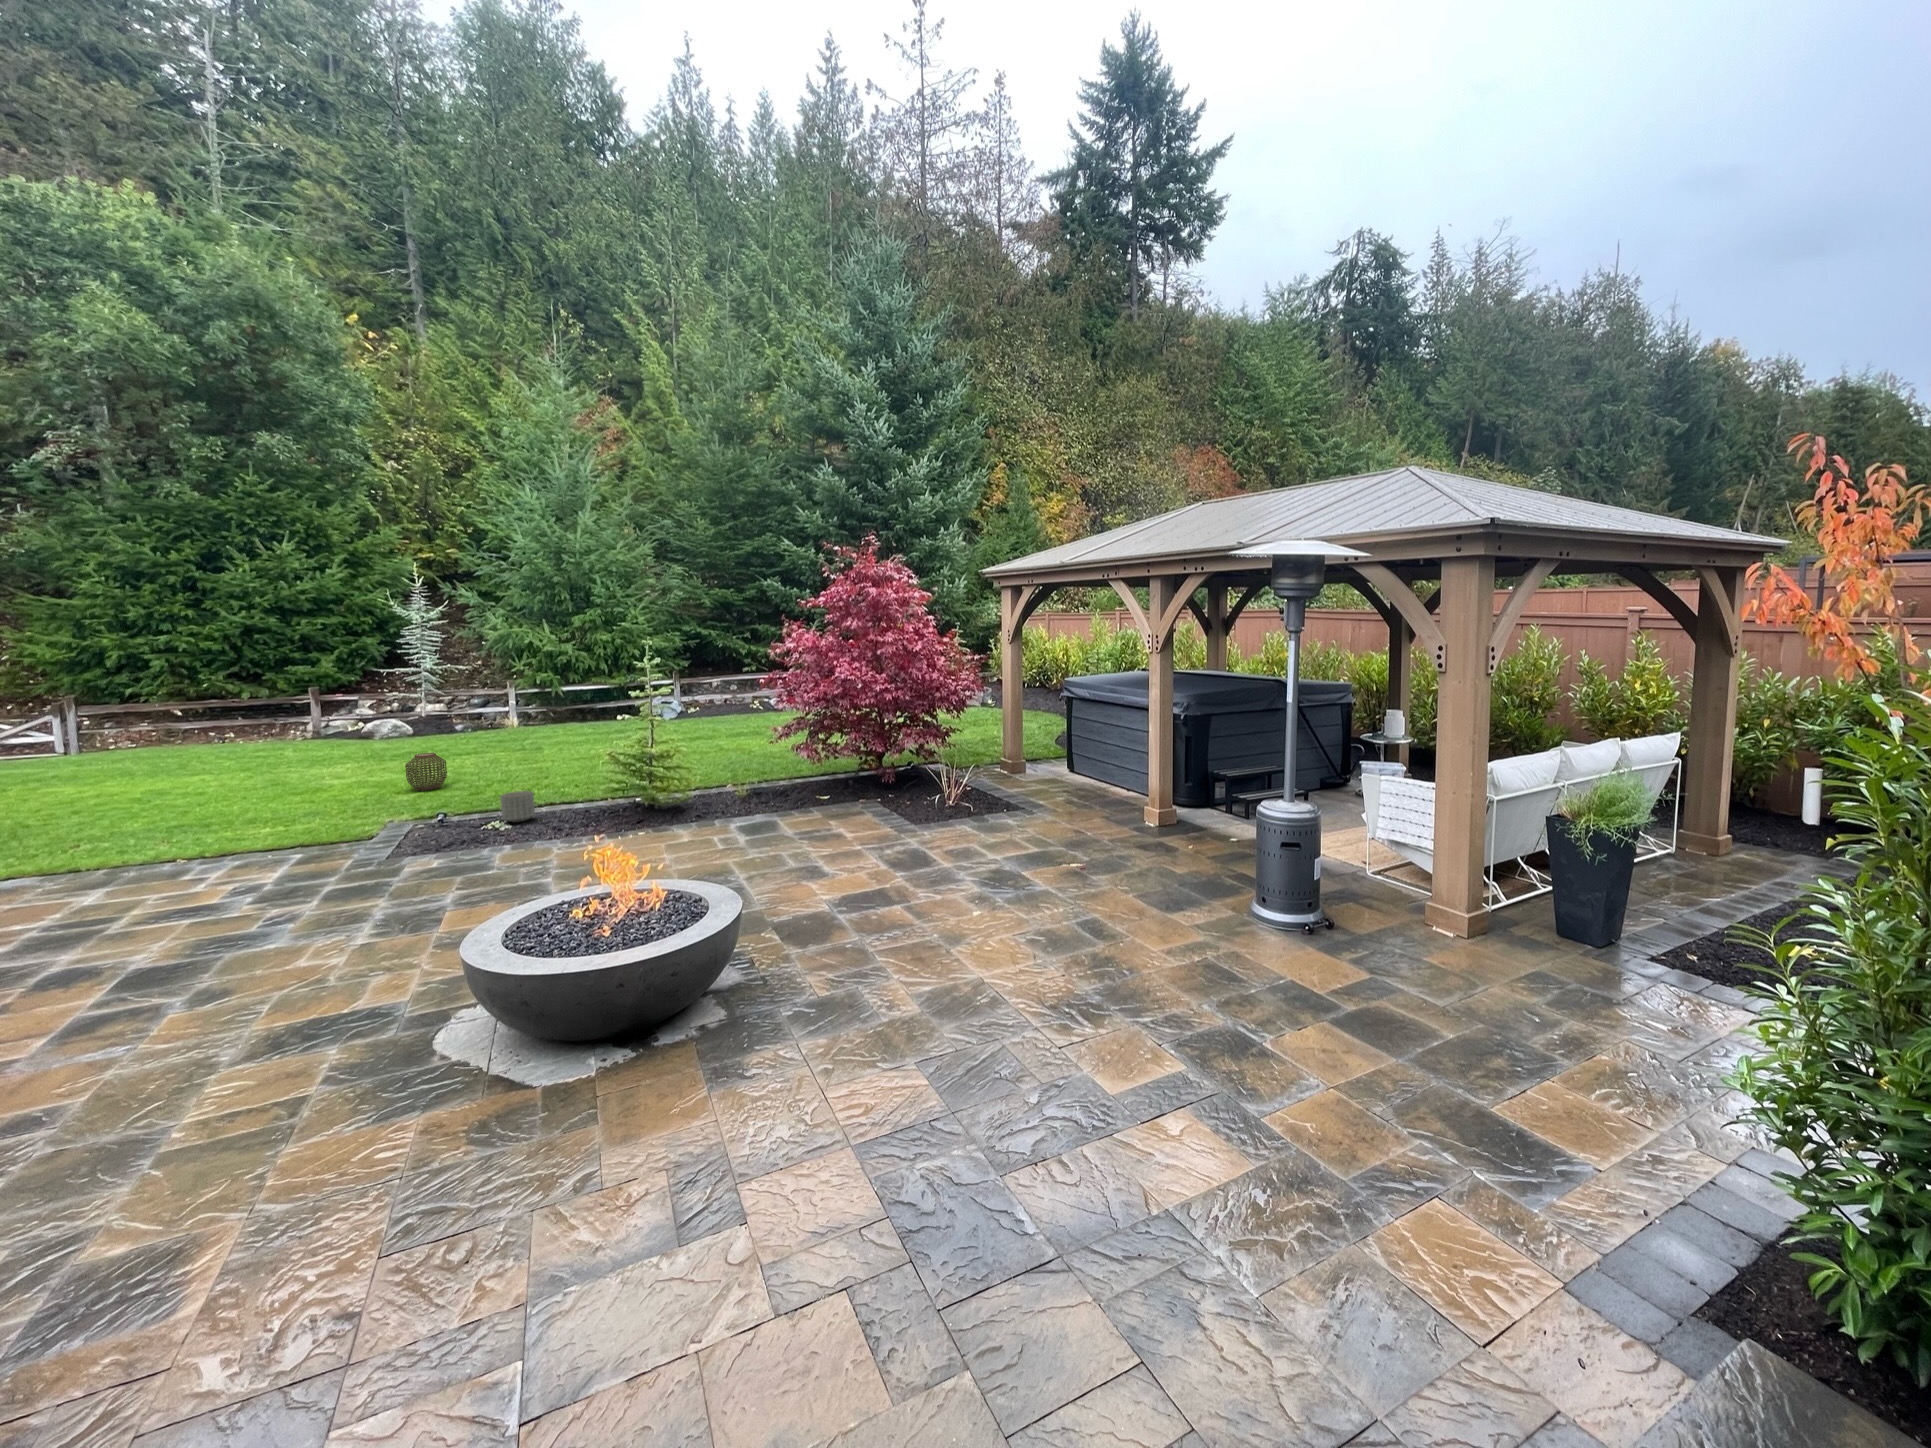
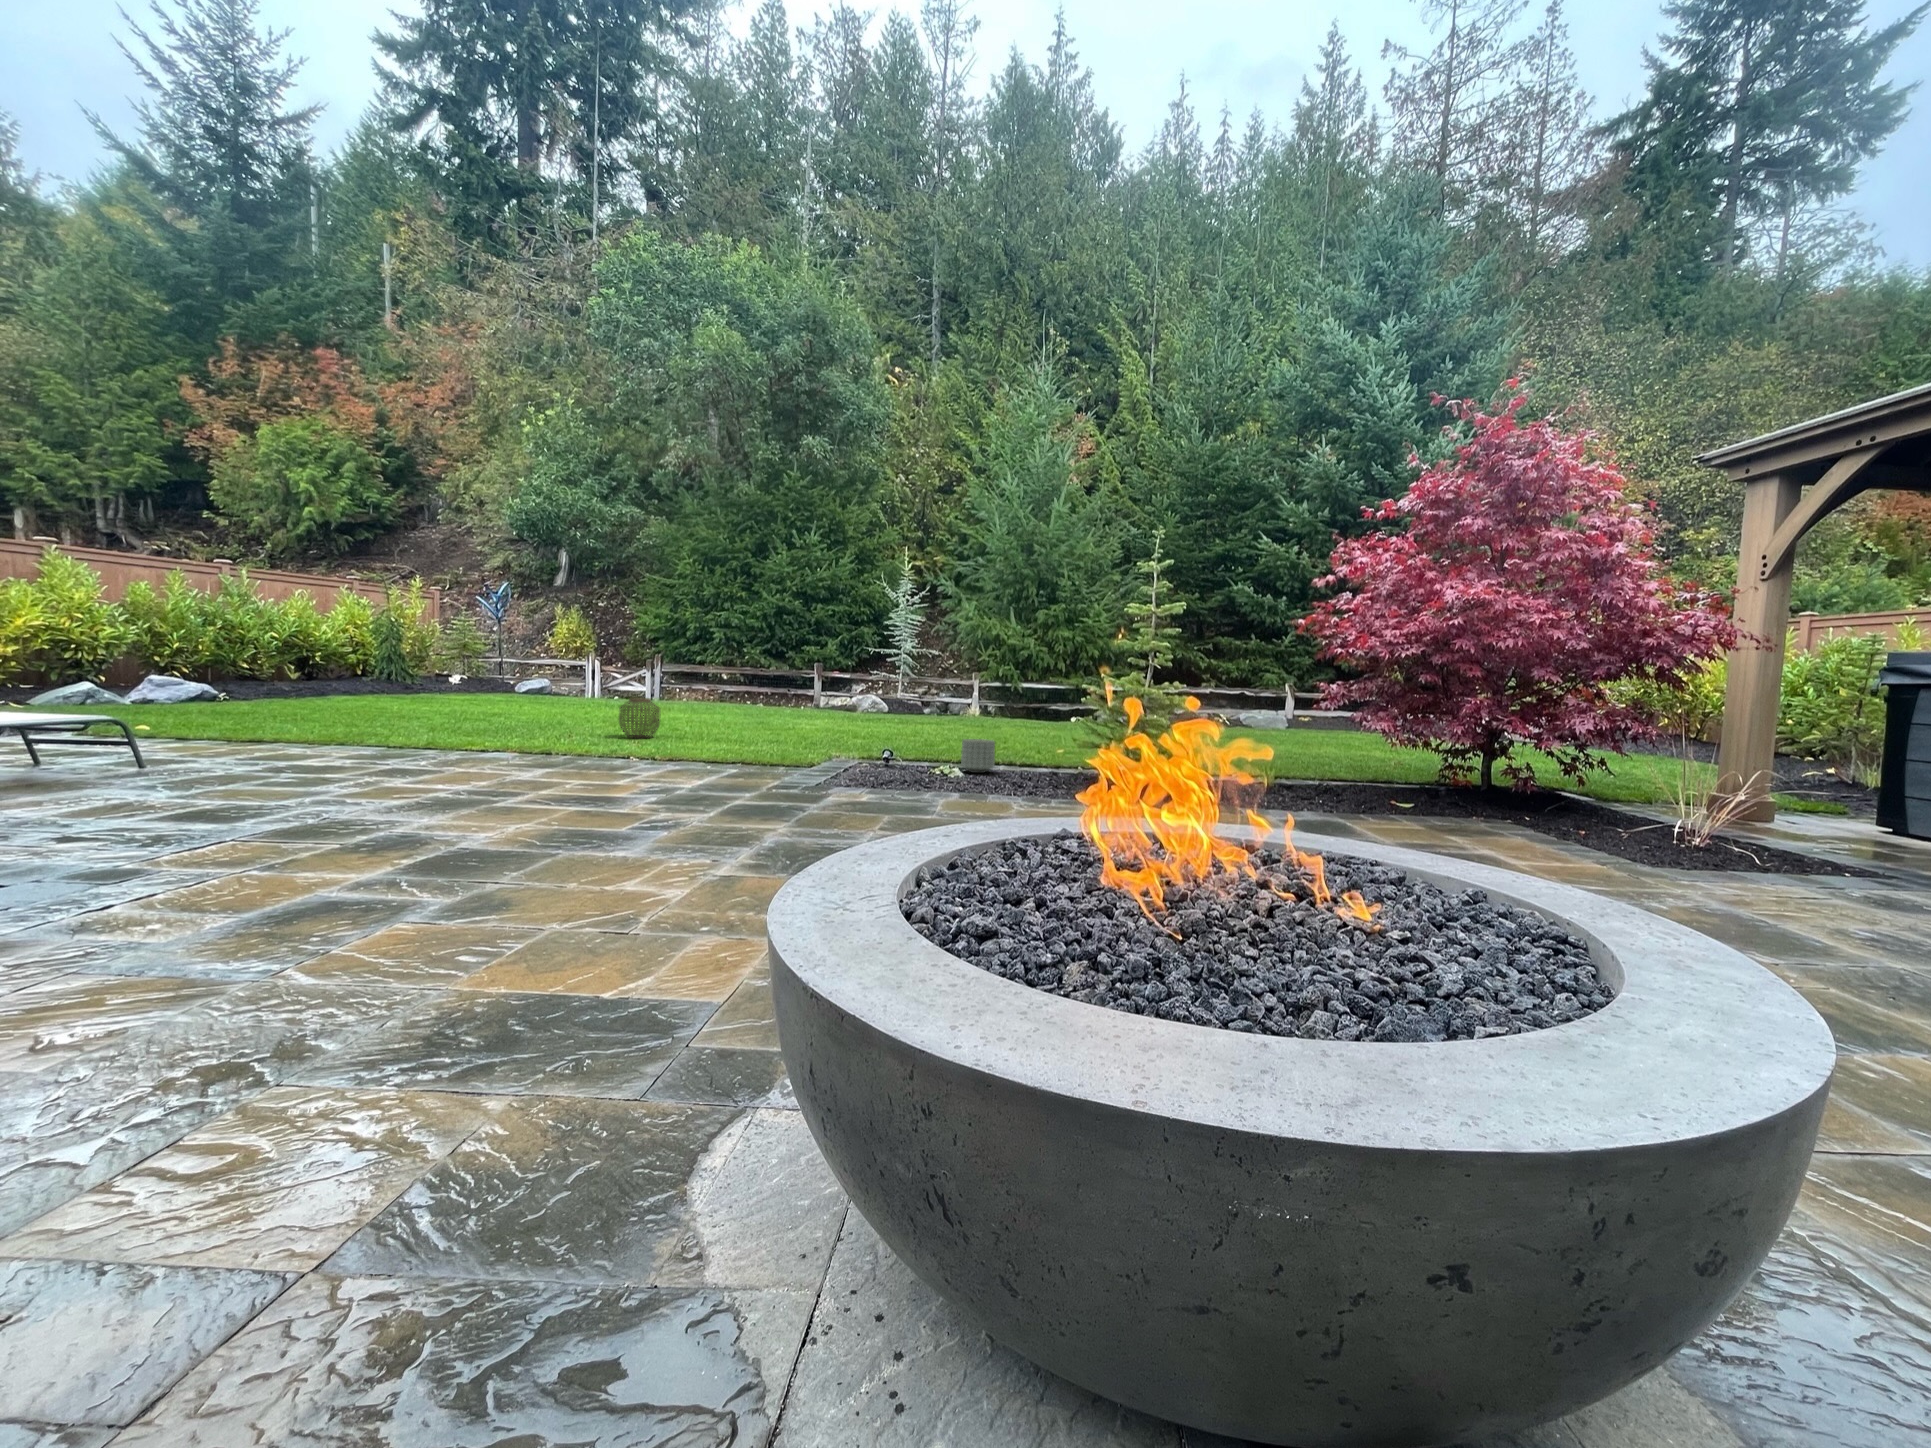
woven basket: present [405,753,447,791] -> present [619,698,660,738]

